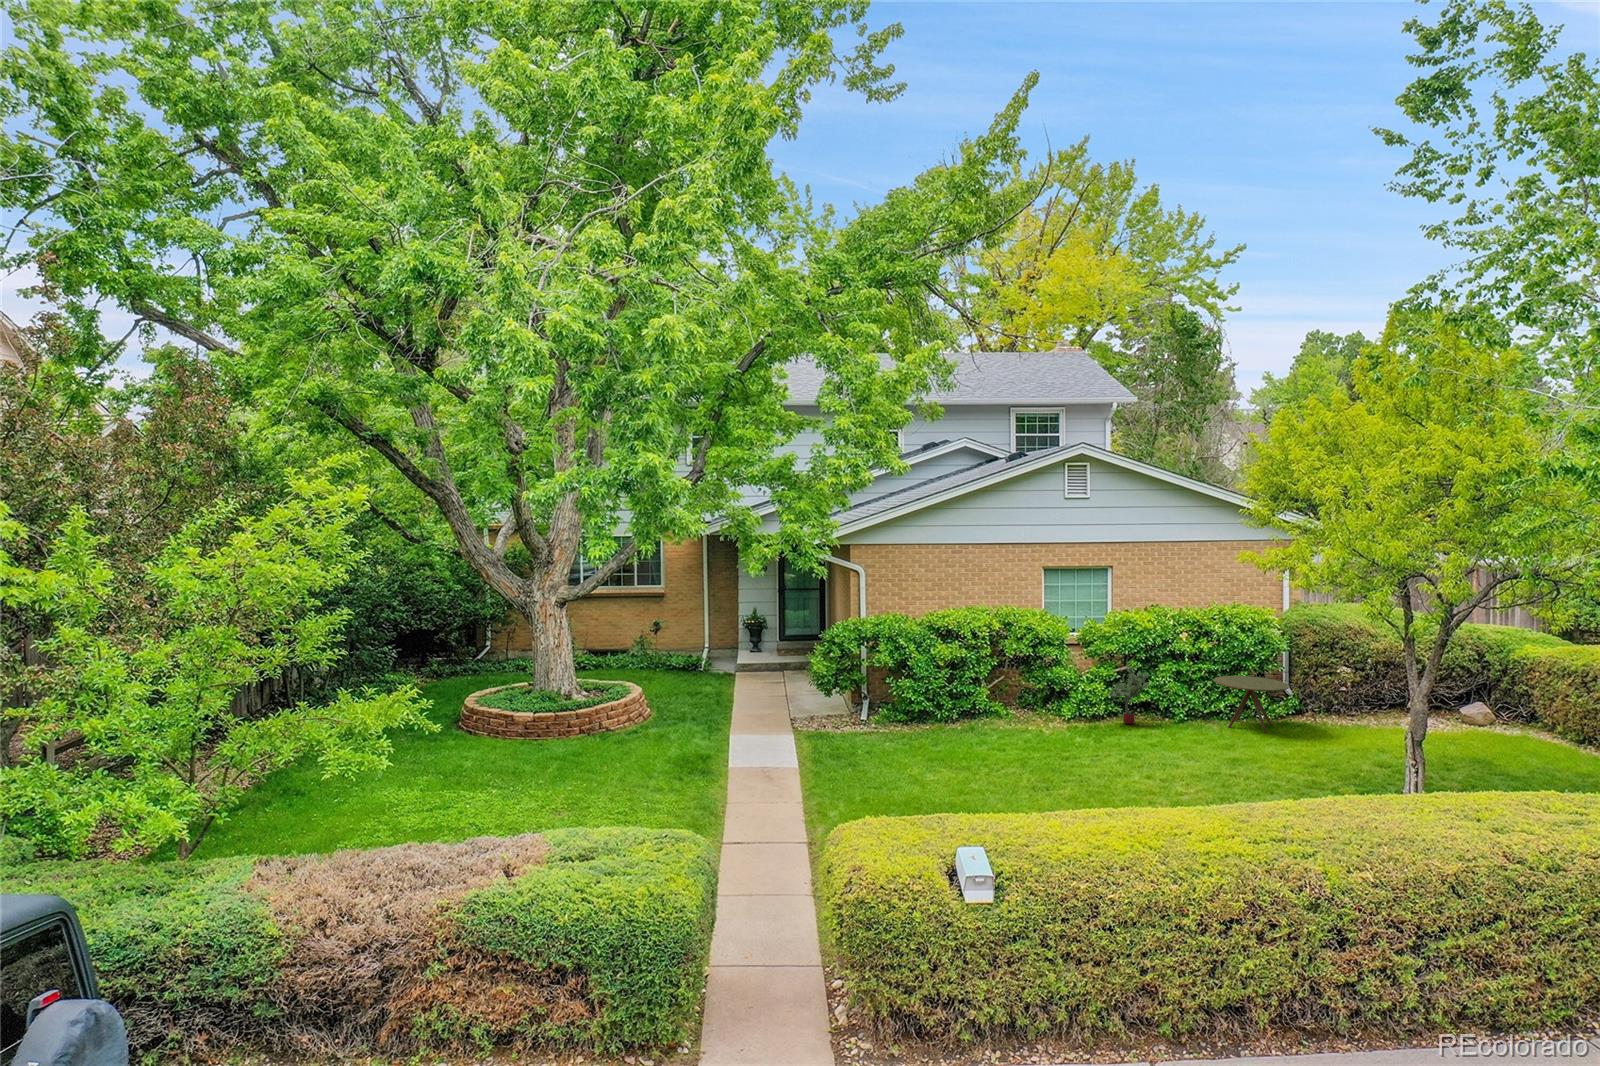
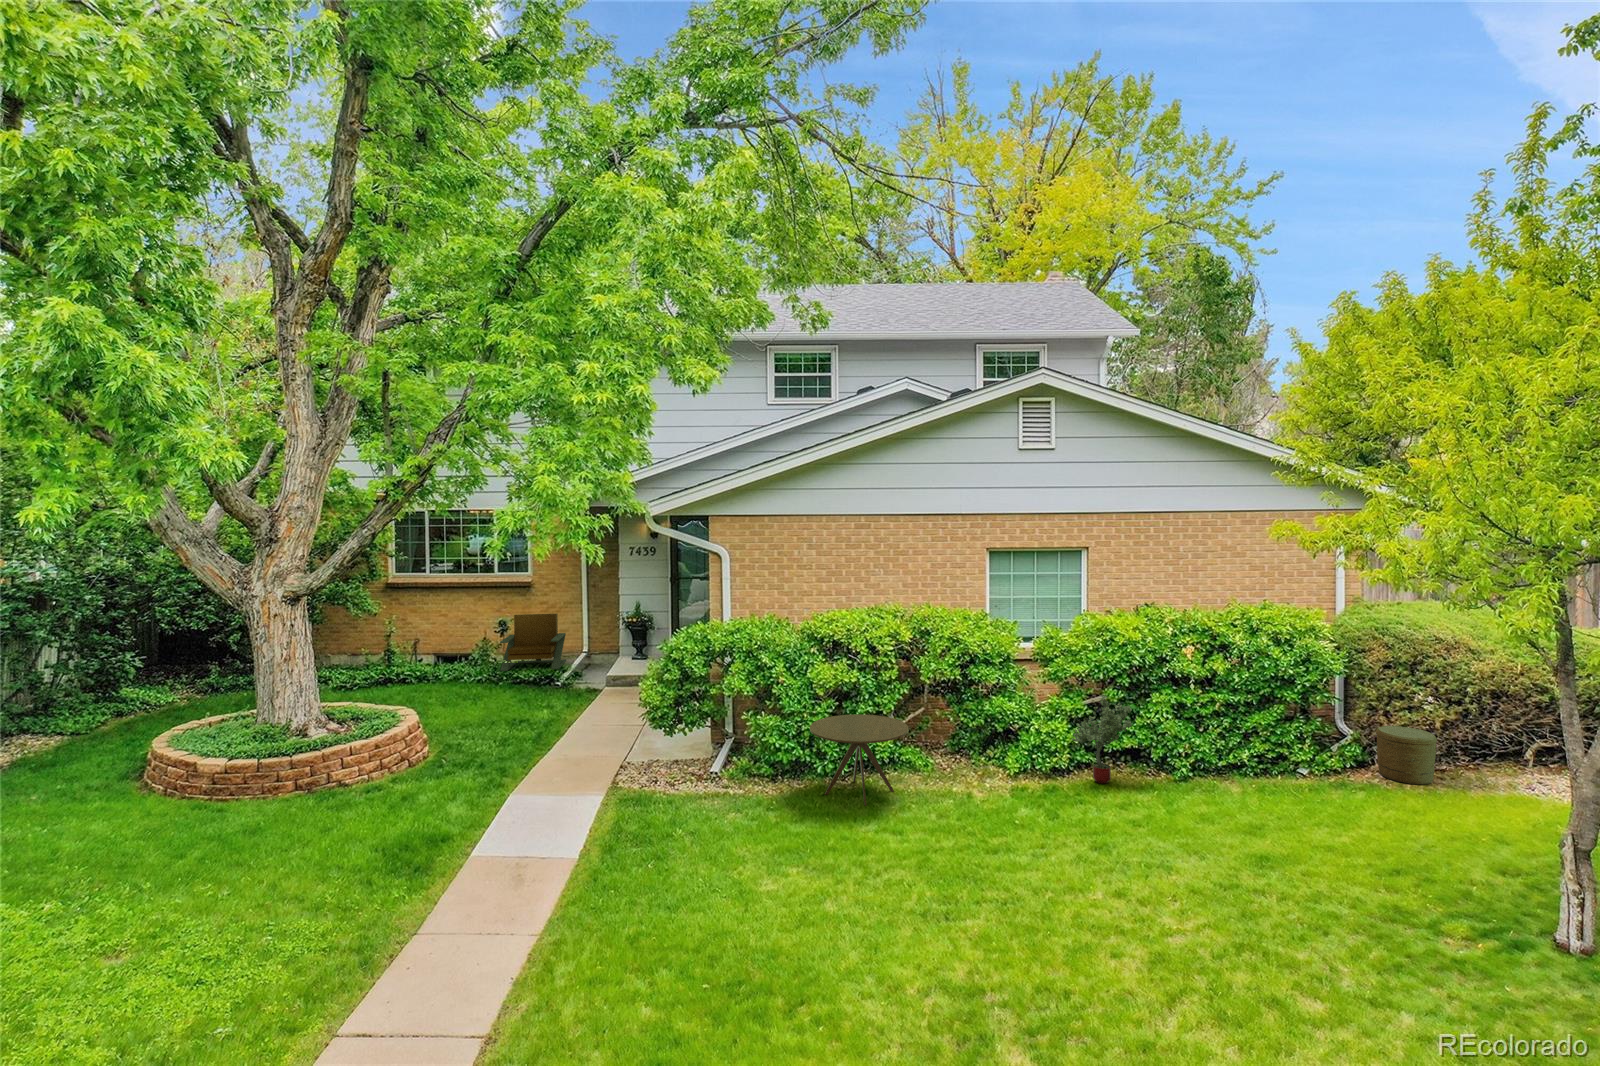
lounge chair: none [635,613,681,659] -> present [500,614,566,671]
round table: present [1214,676,1289,733] -> present [810,714,909,806]
woven basket: none [1308,686,1347,723] -> present [1376,726,1437,784]

